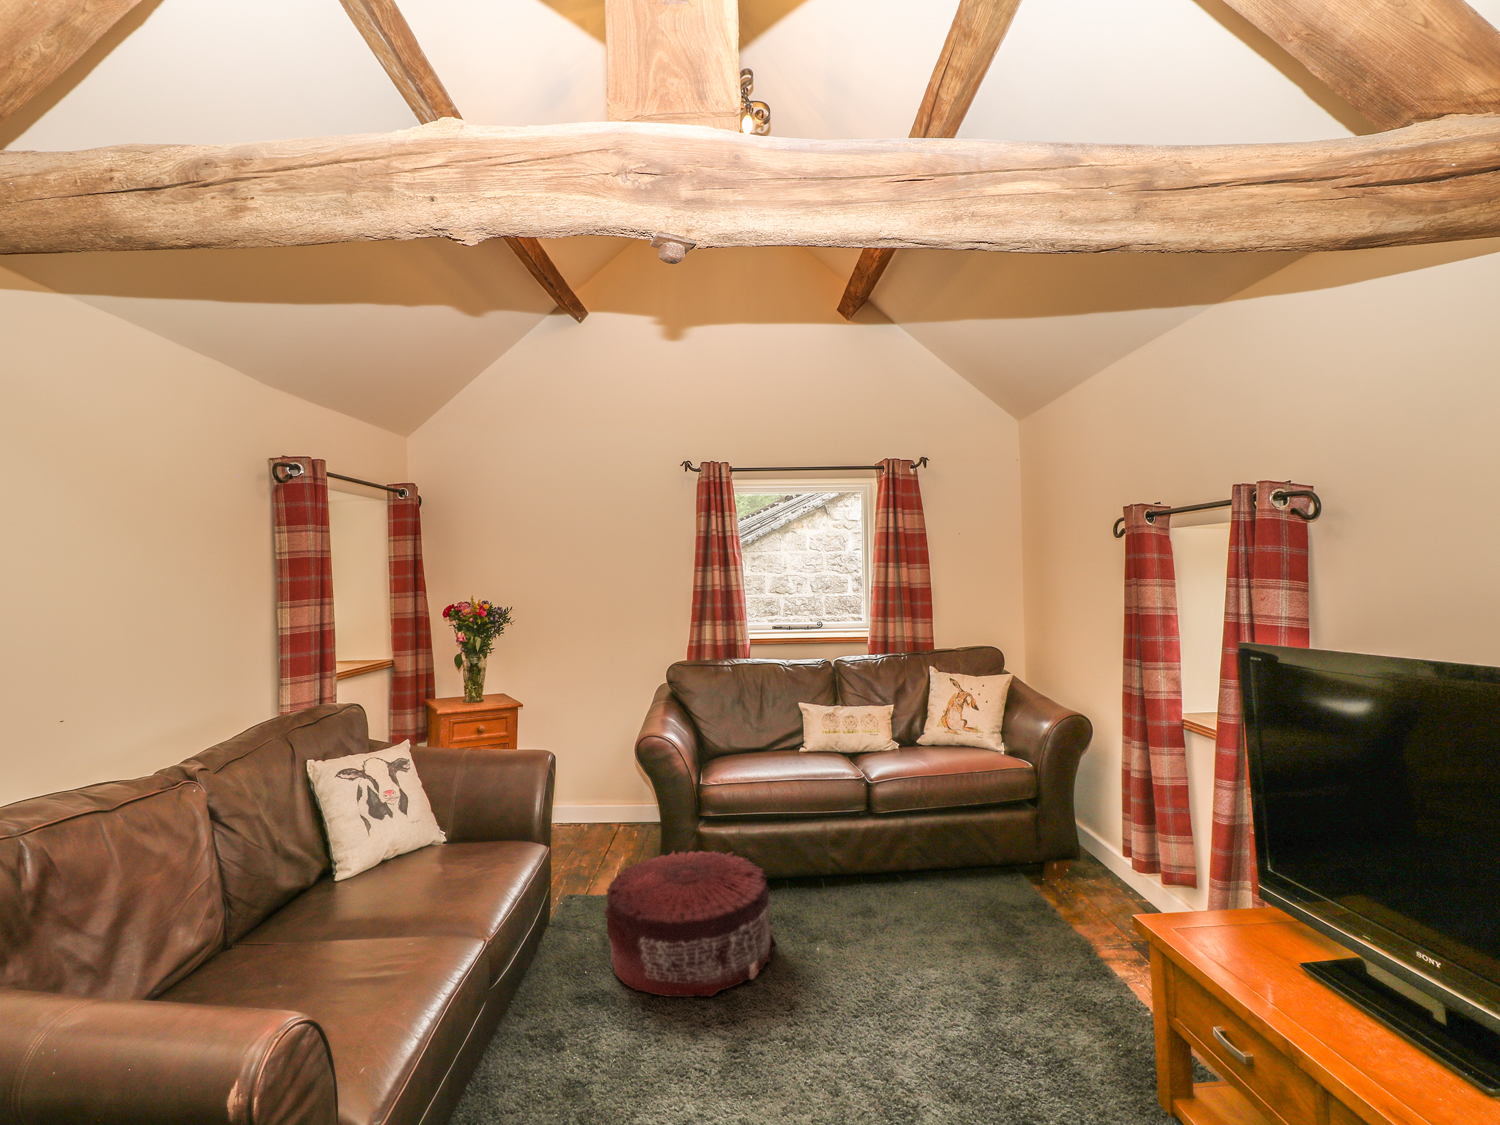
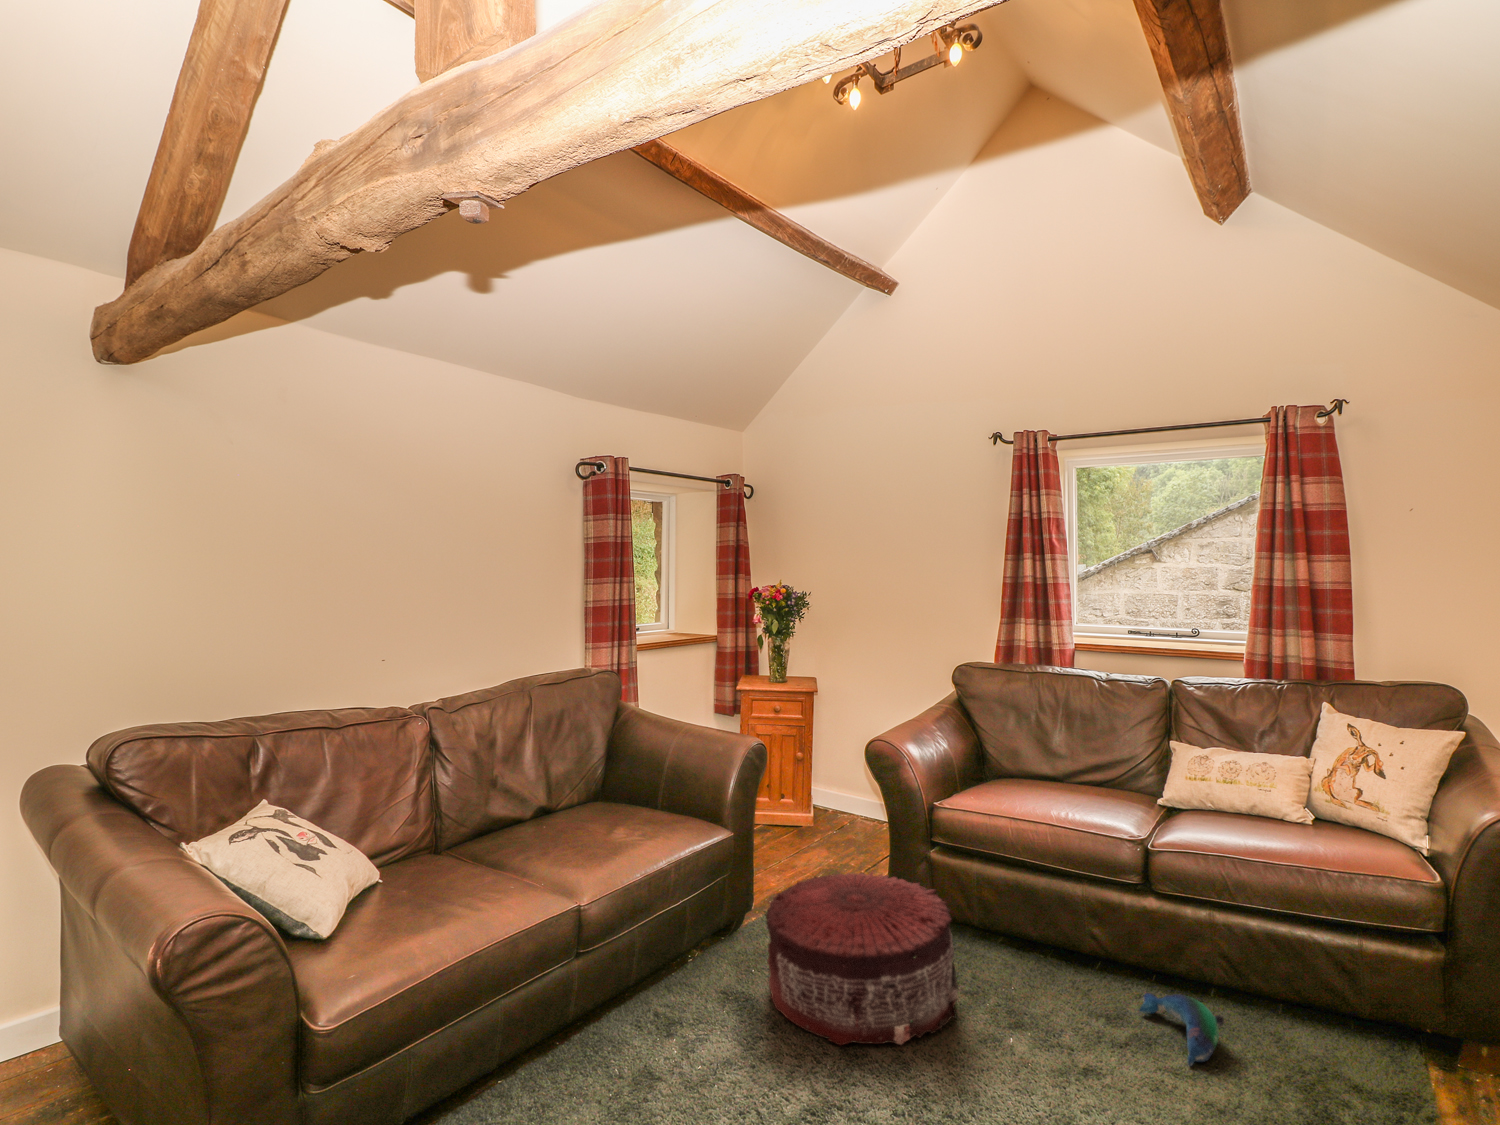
plush toy: none [876,882,935,926] -> present [1139,993,1224,1066]

